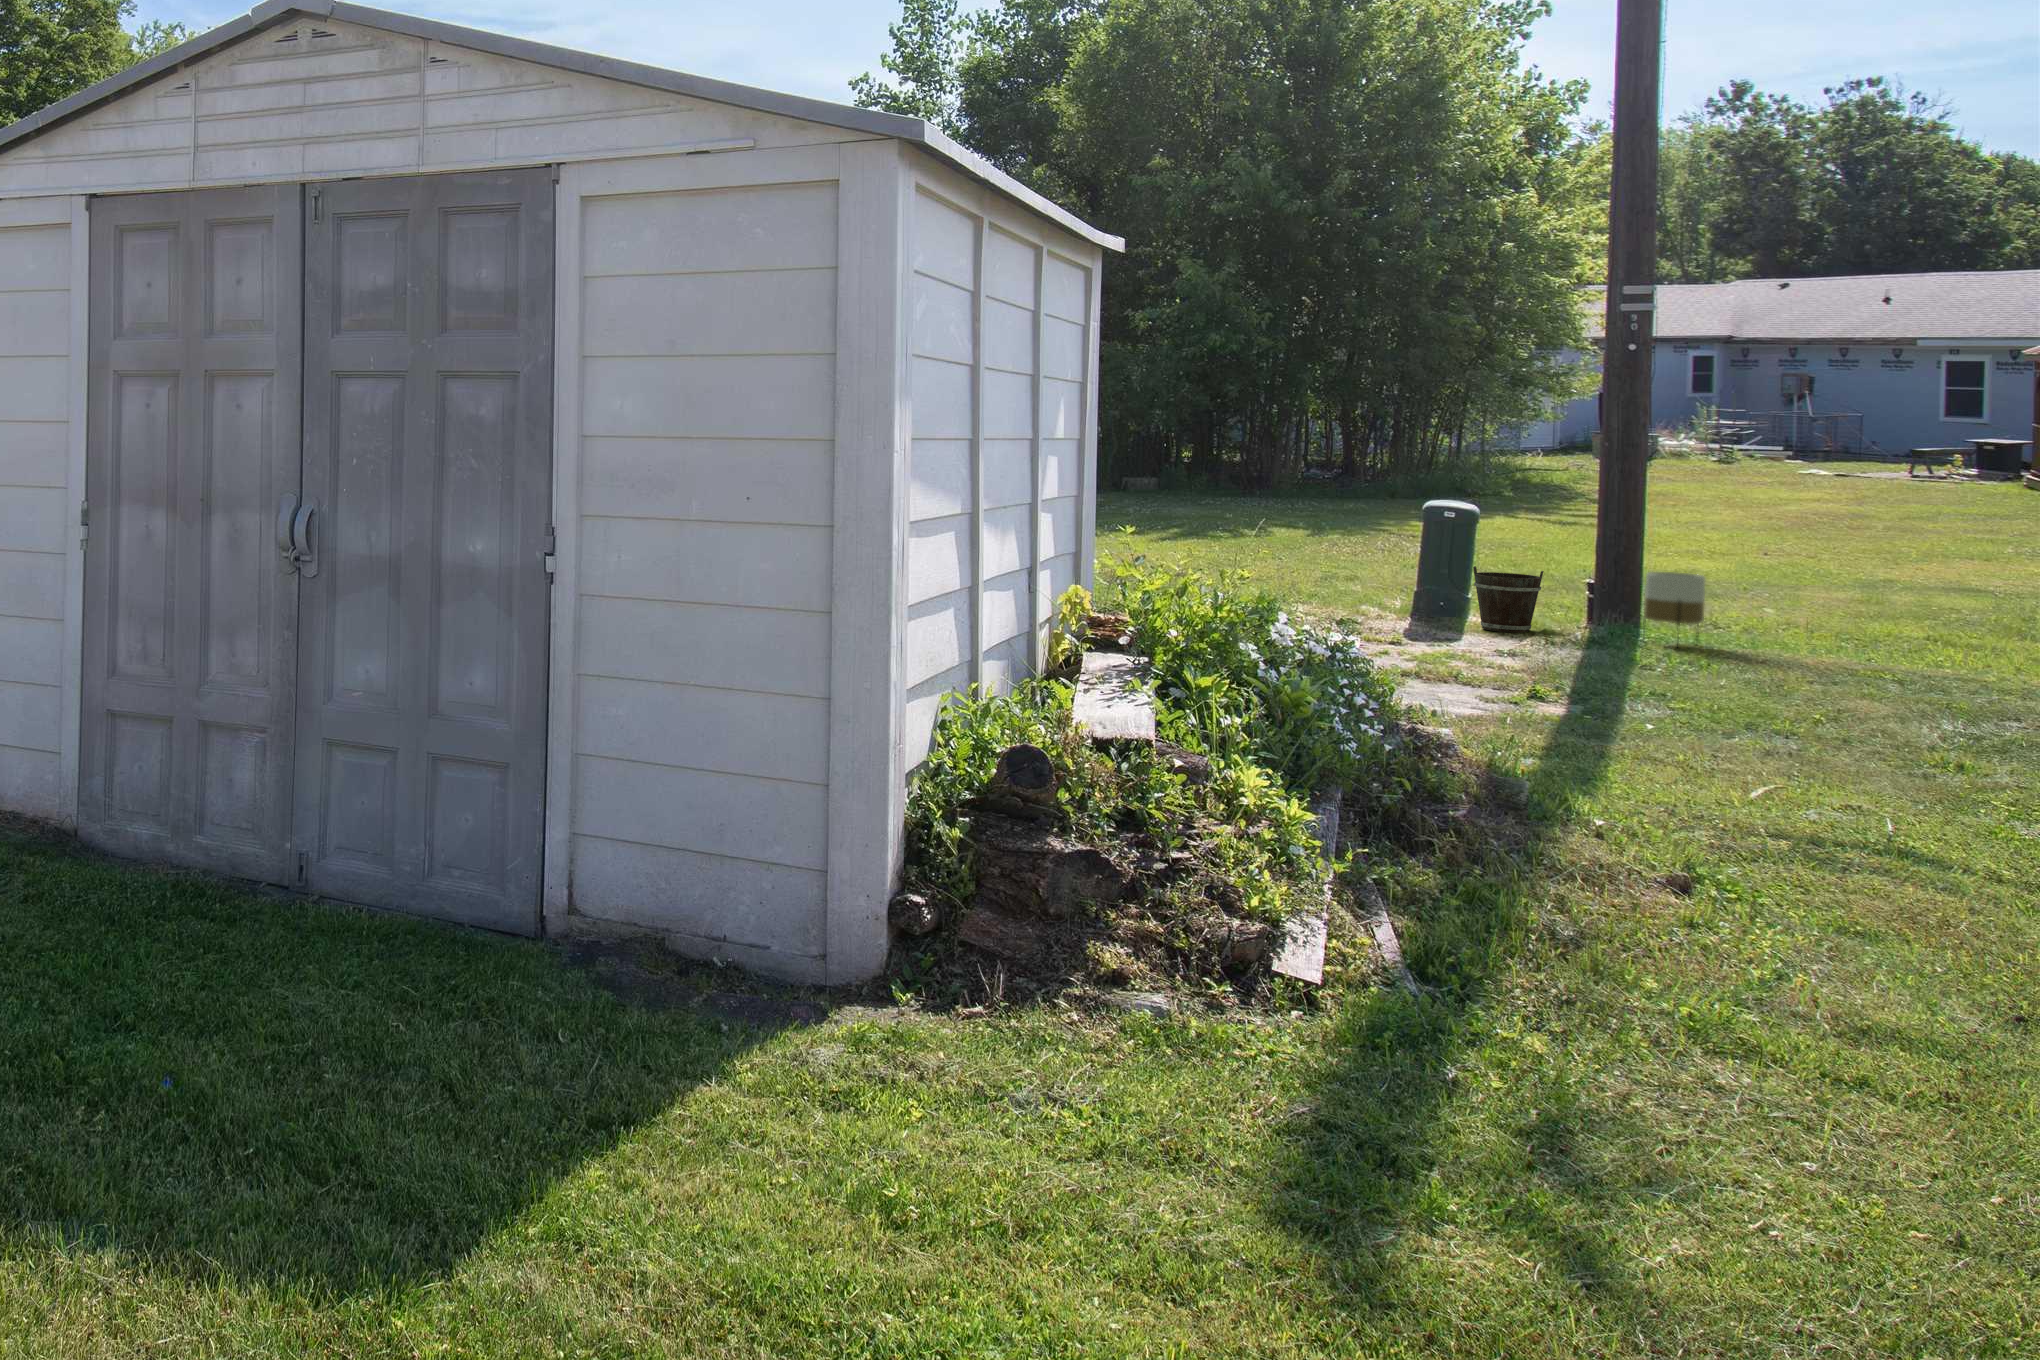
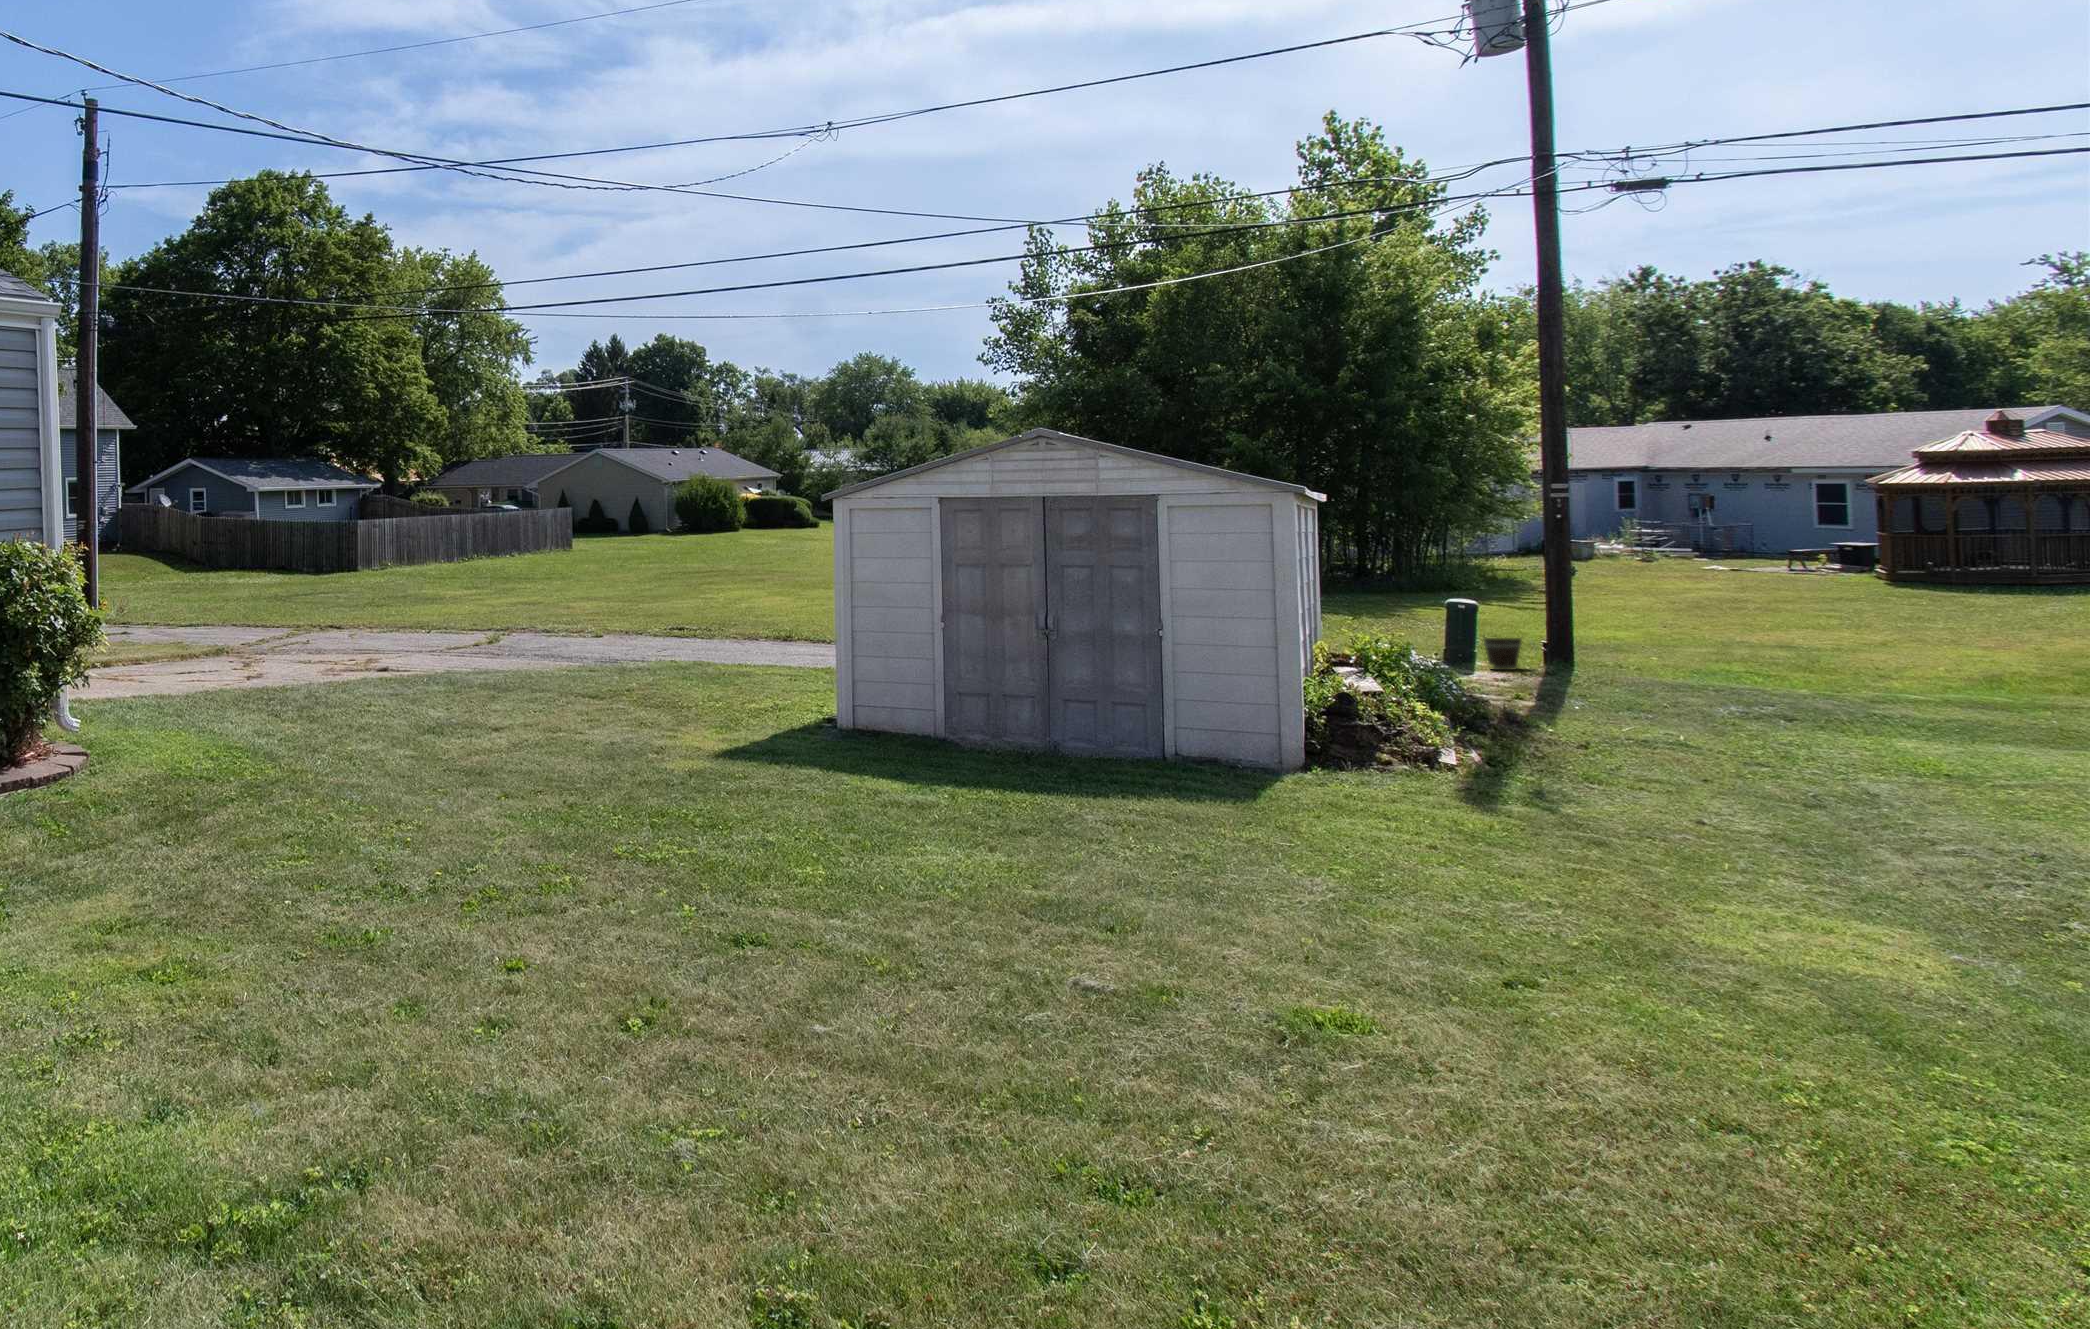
planter: present [1644,572,1705,647] -> none [1580,630,1612,671]

